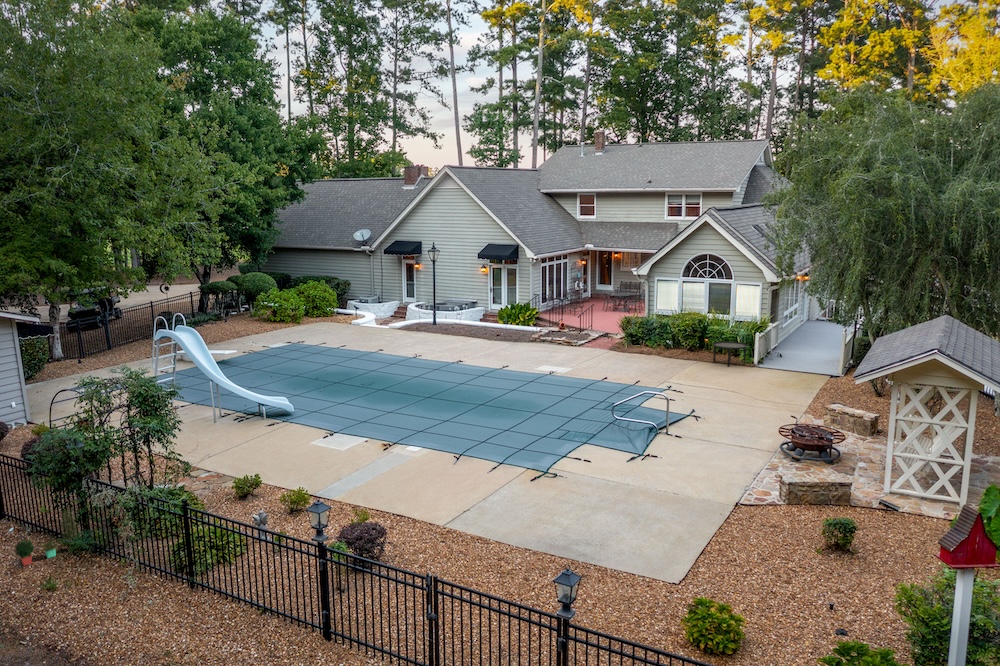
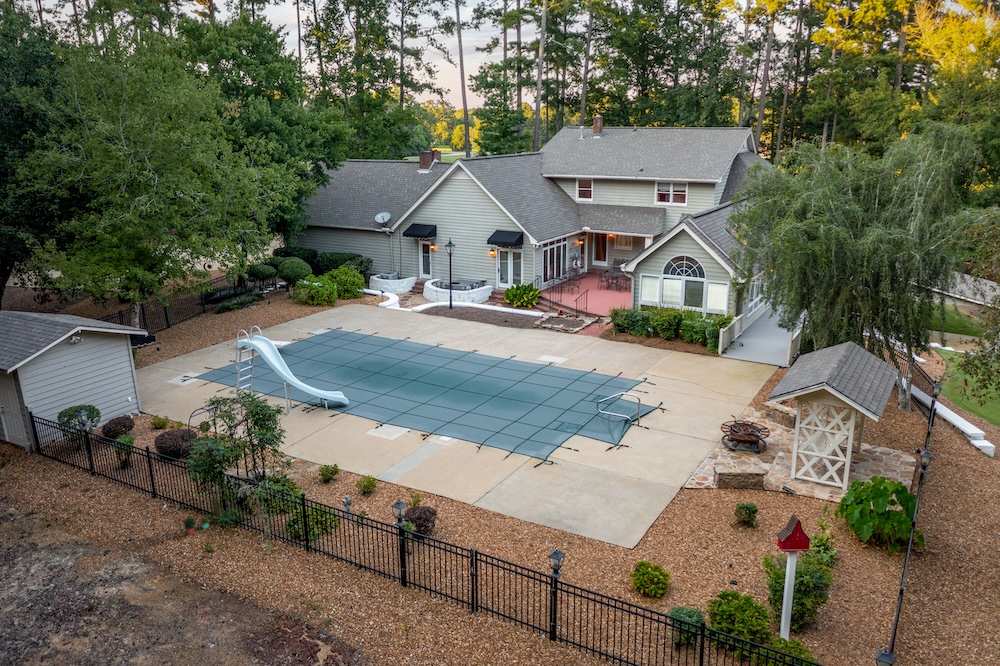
round table: present [713,341,747,367] -> none [685,333,714,356]

